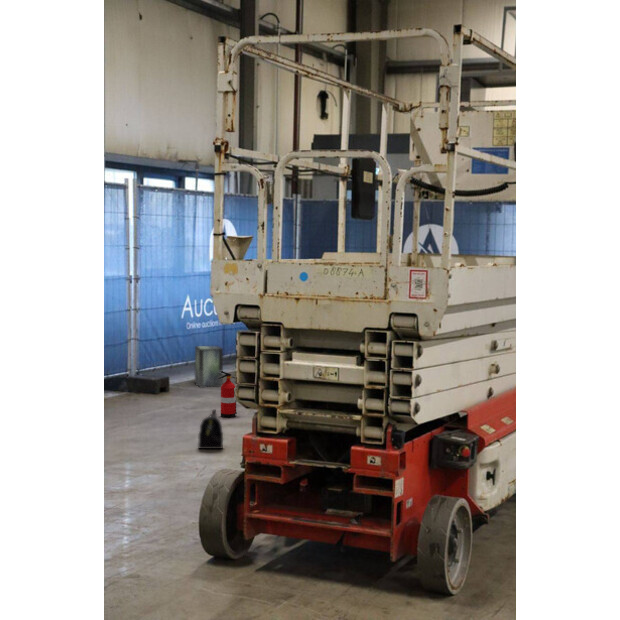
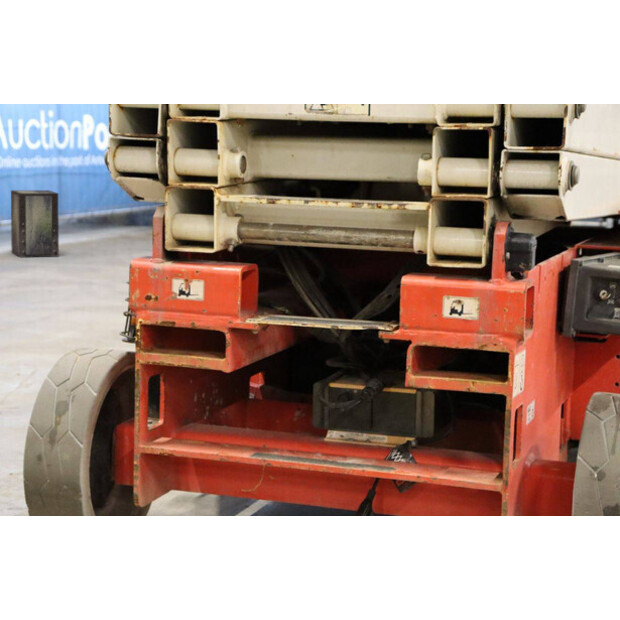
fire extinguisher: present [217,371,237,418] -> none [52,216,87,296]
backpack: present [198,410,223,449] -> none [20,269,67,342]

